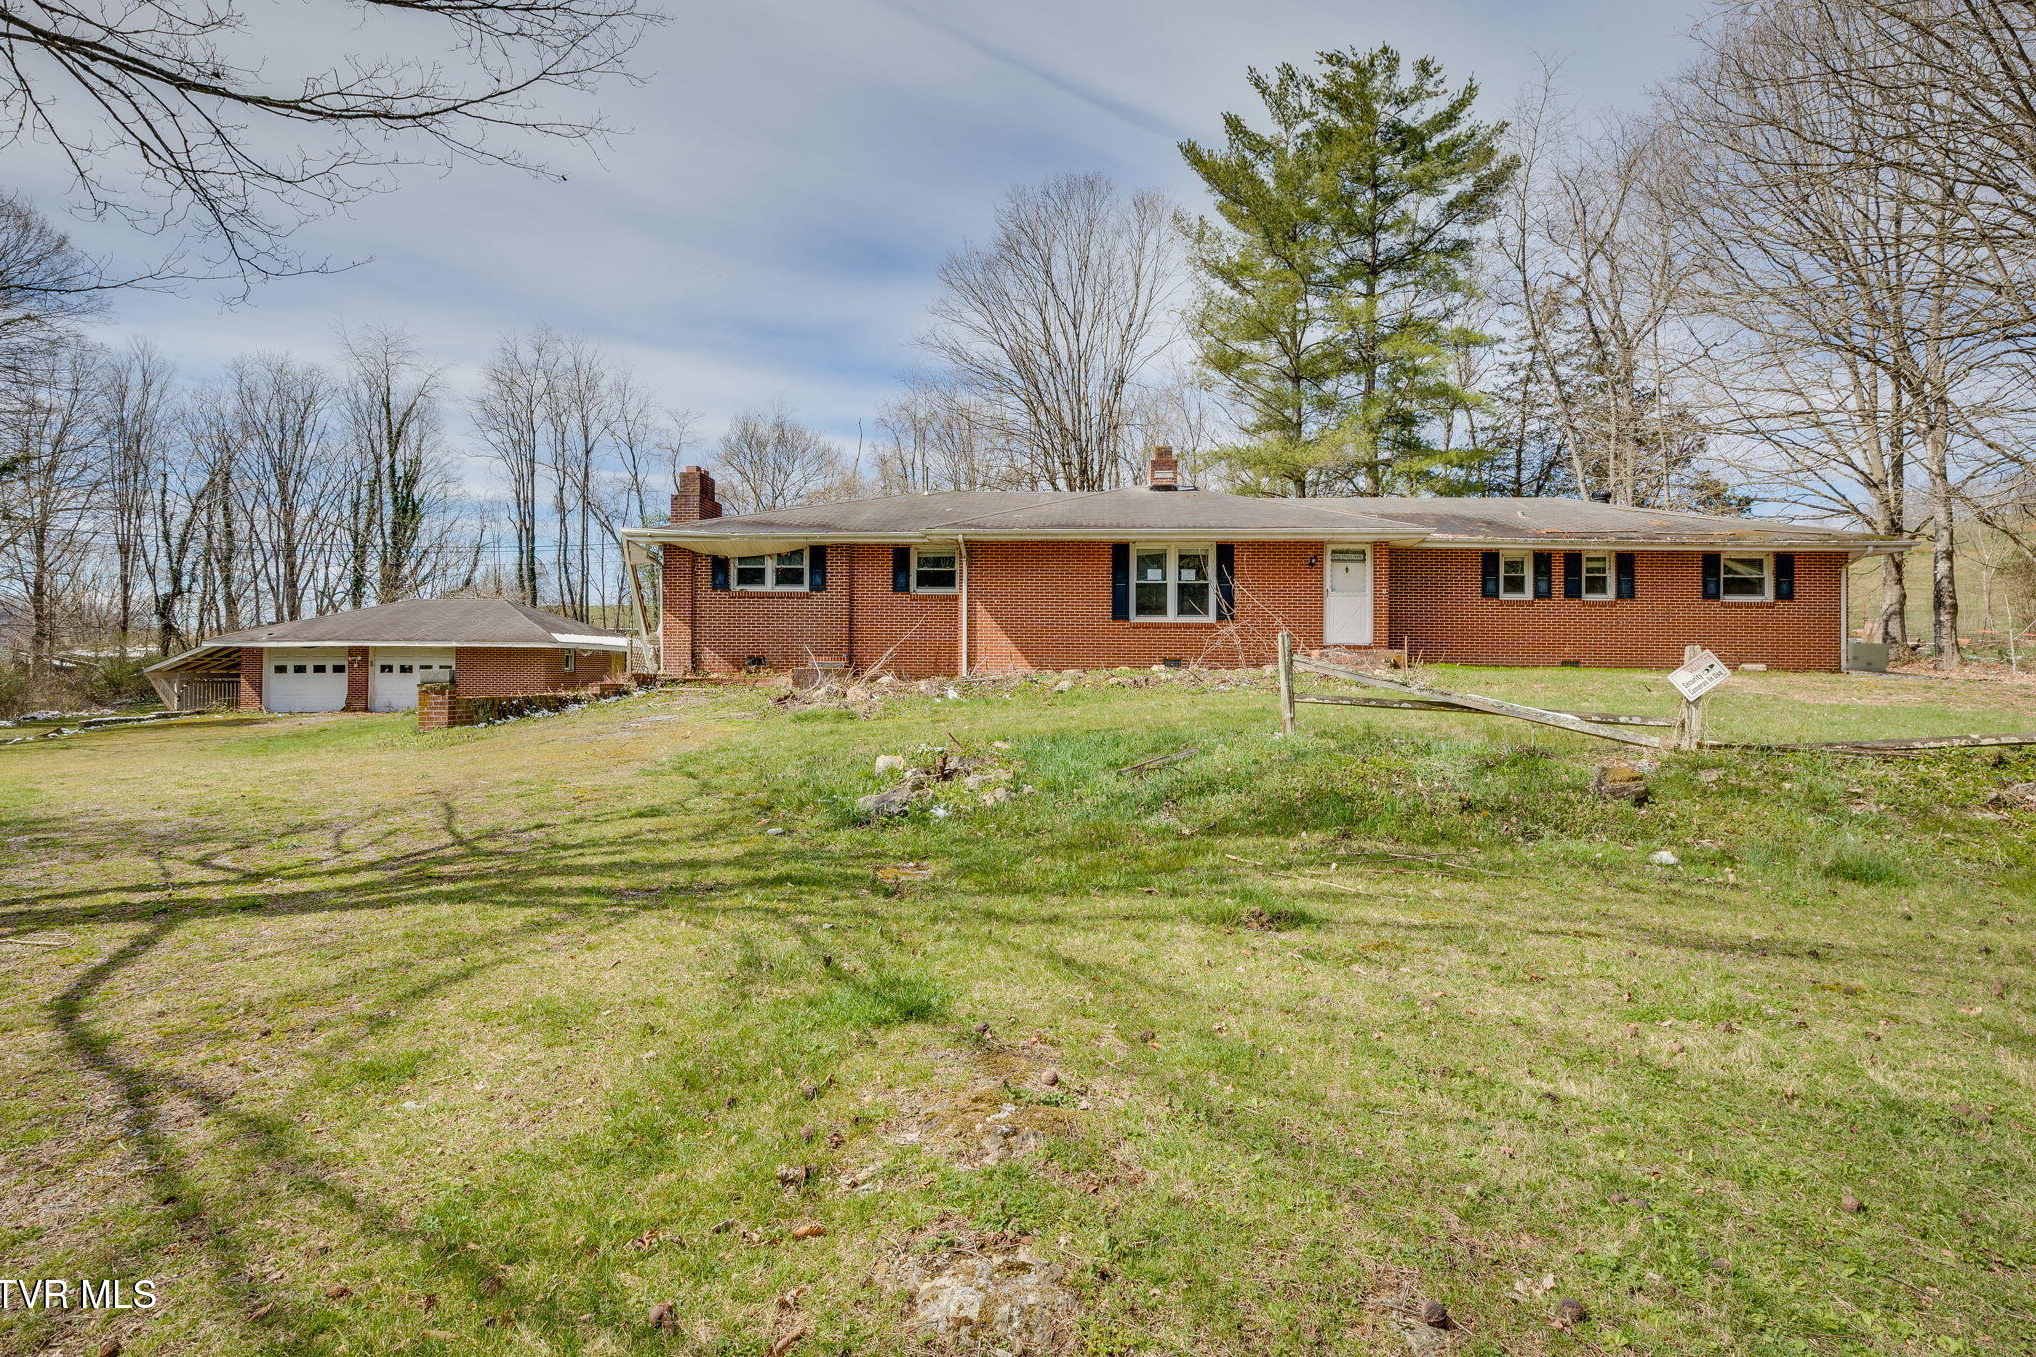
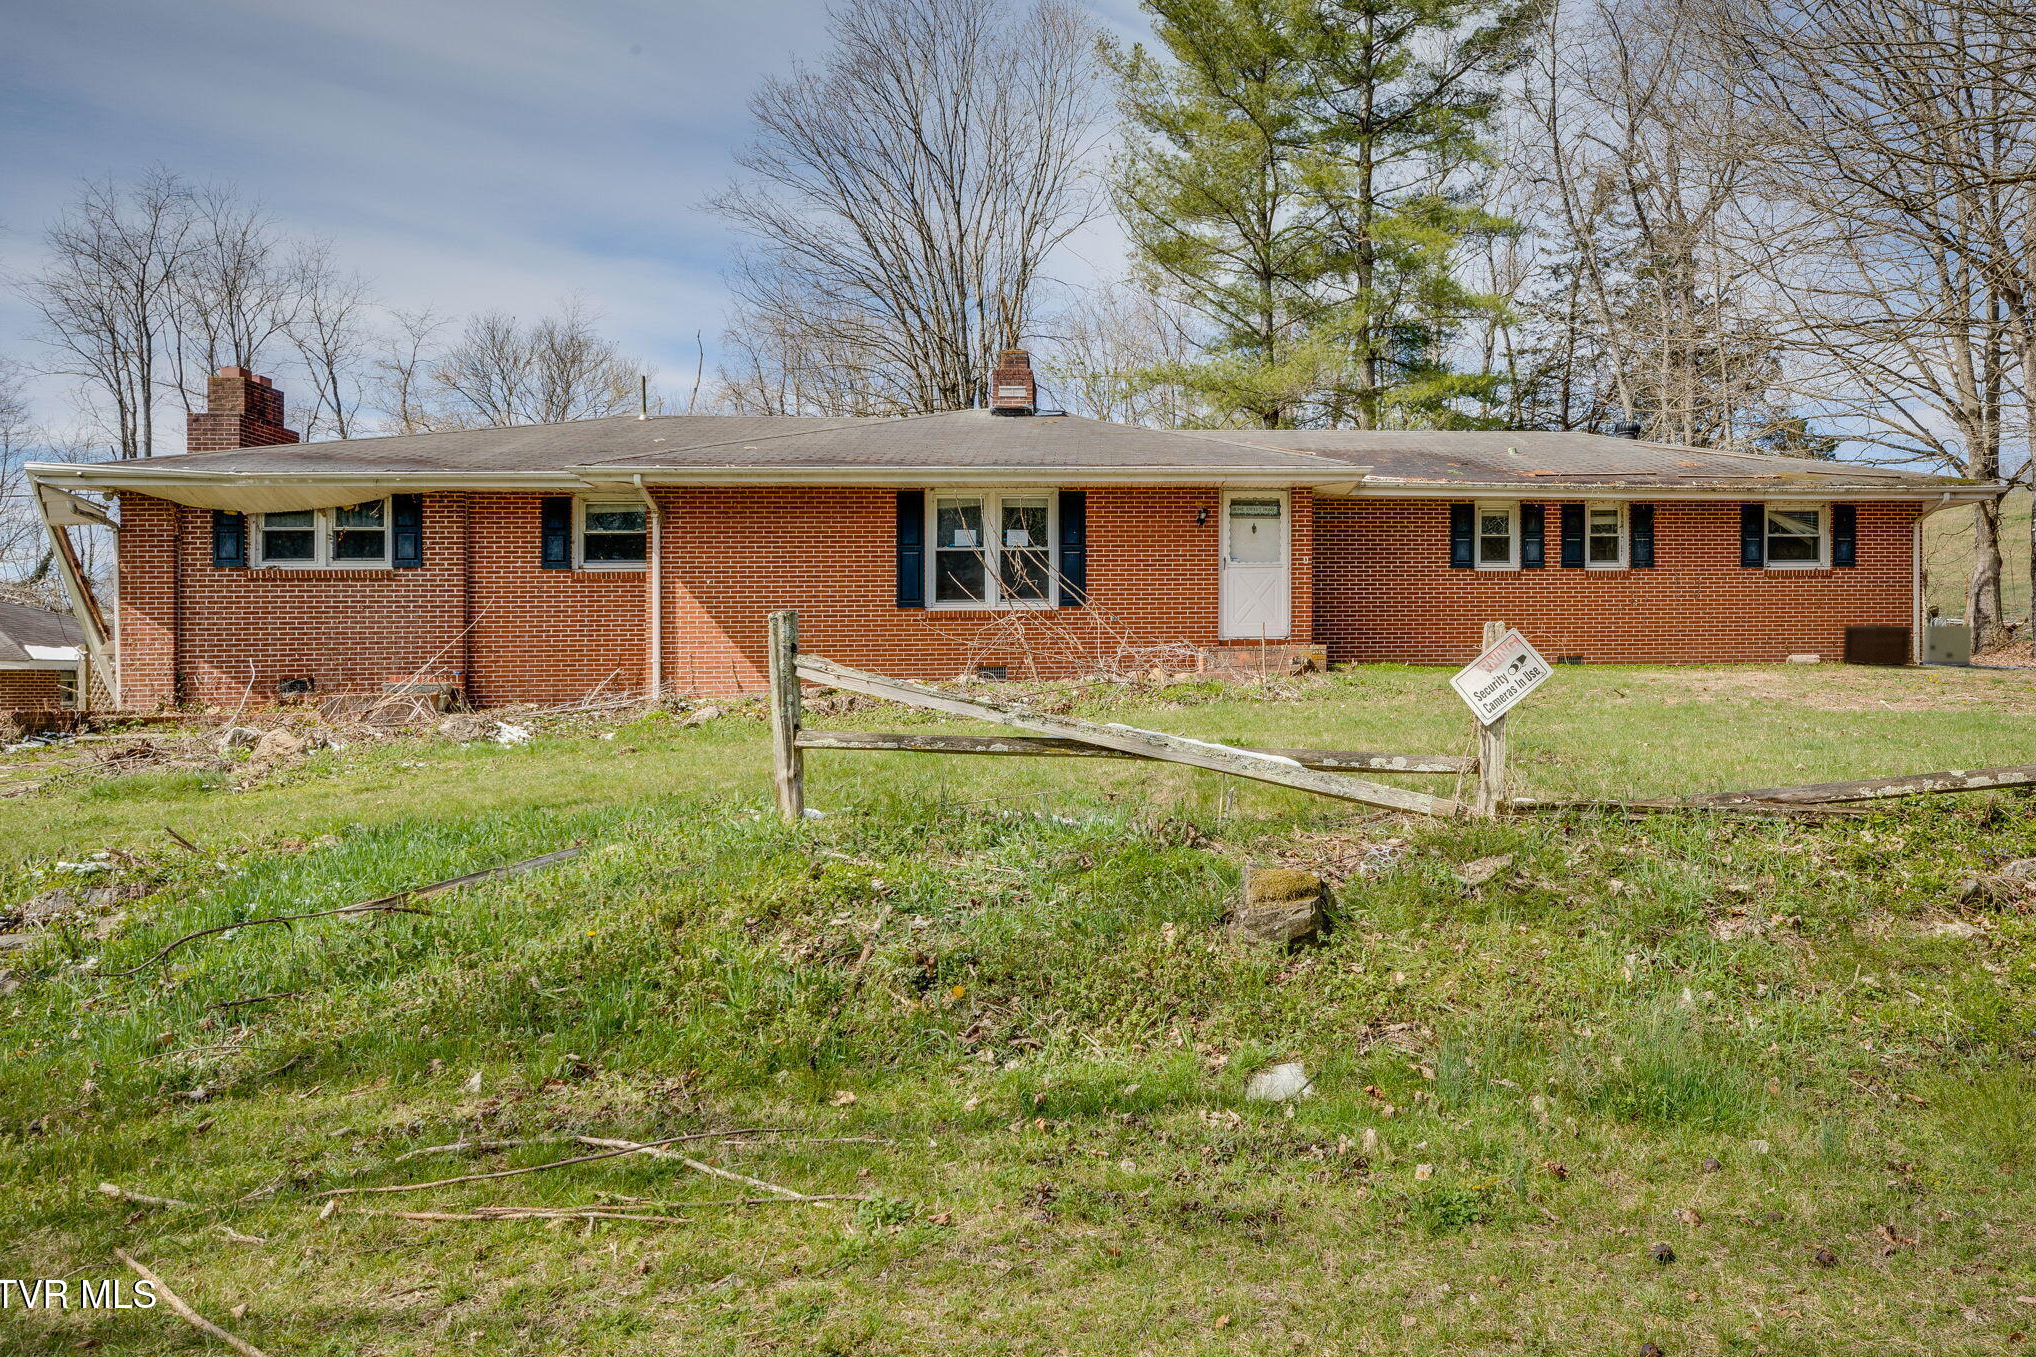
wooden crate: none [1781,641,1839,670] -> present [1843,625,1911,665]

